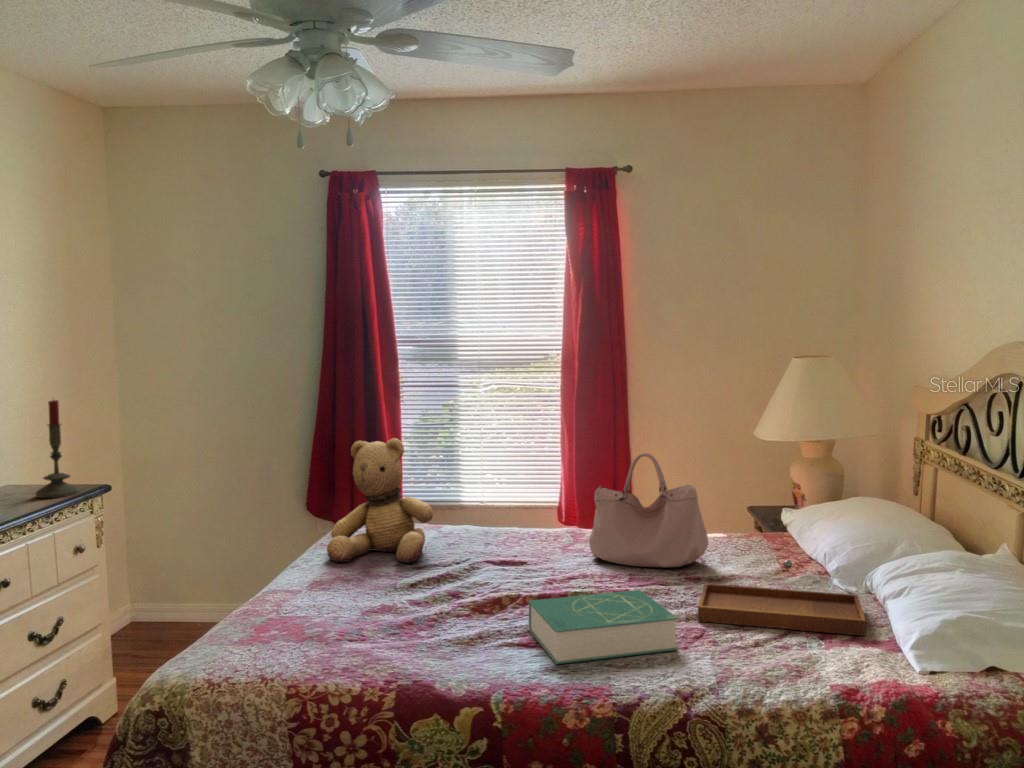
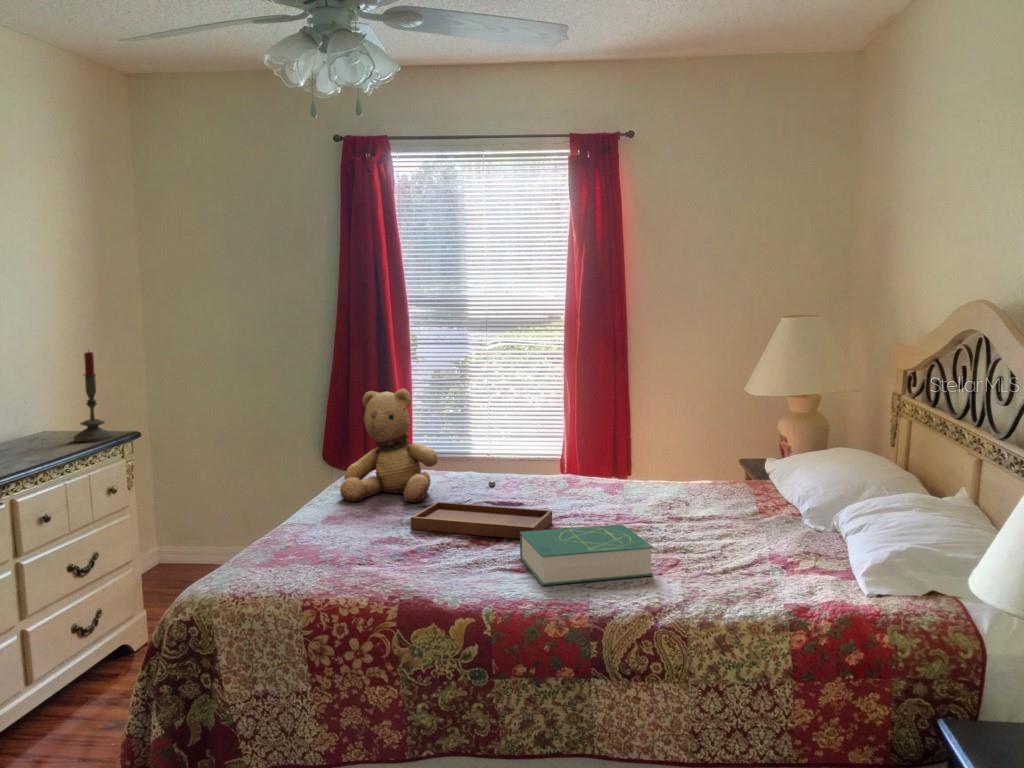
handbag: present [589,453,708,567] -> none [582,403,691,509]
tray: present [698,560,866,636] -> present [411,481,552,539]

